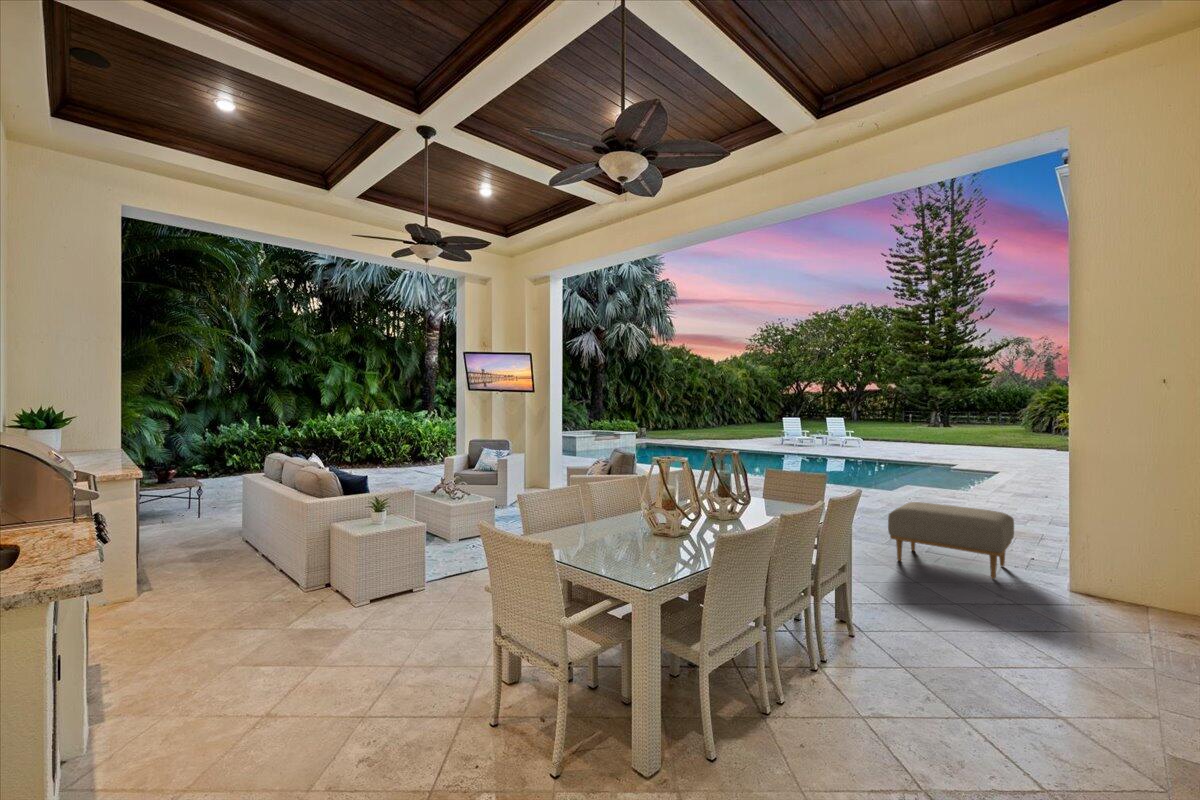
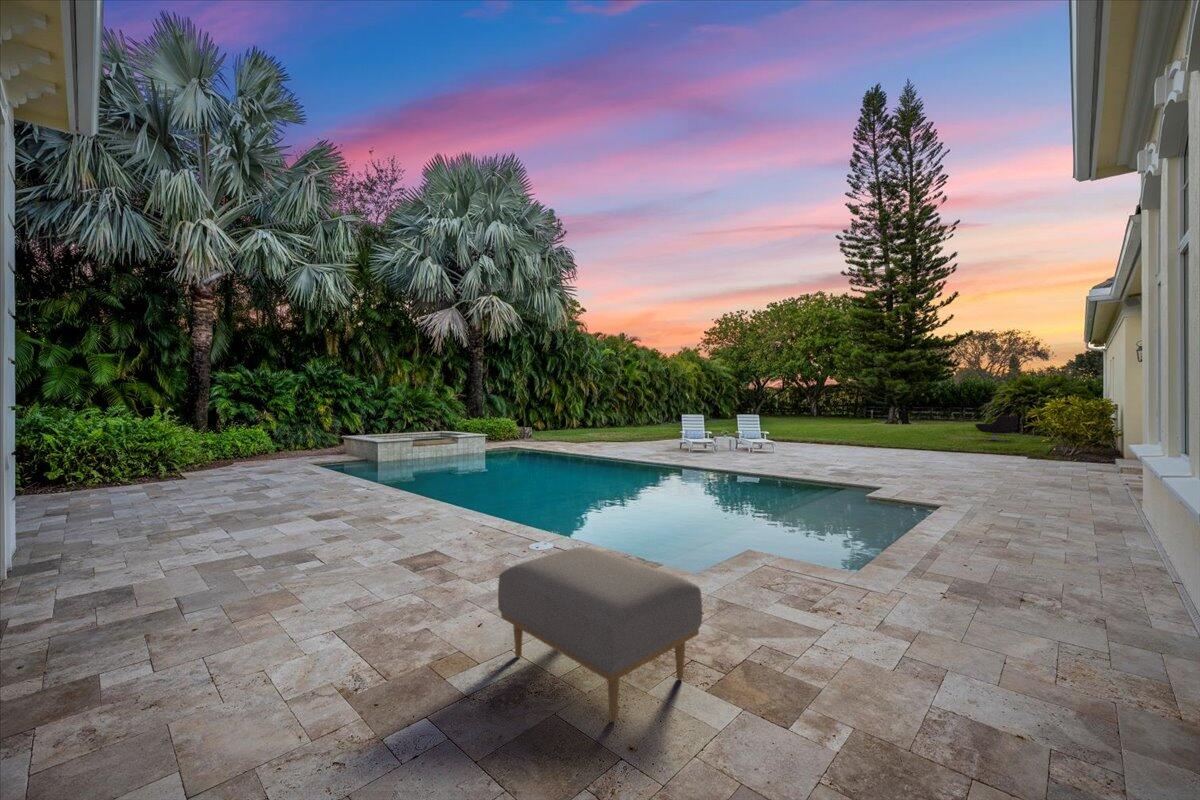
lounge chair: none [1017,420,1056,443] -> present [975,416,1018,441]

